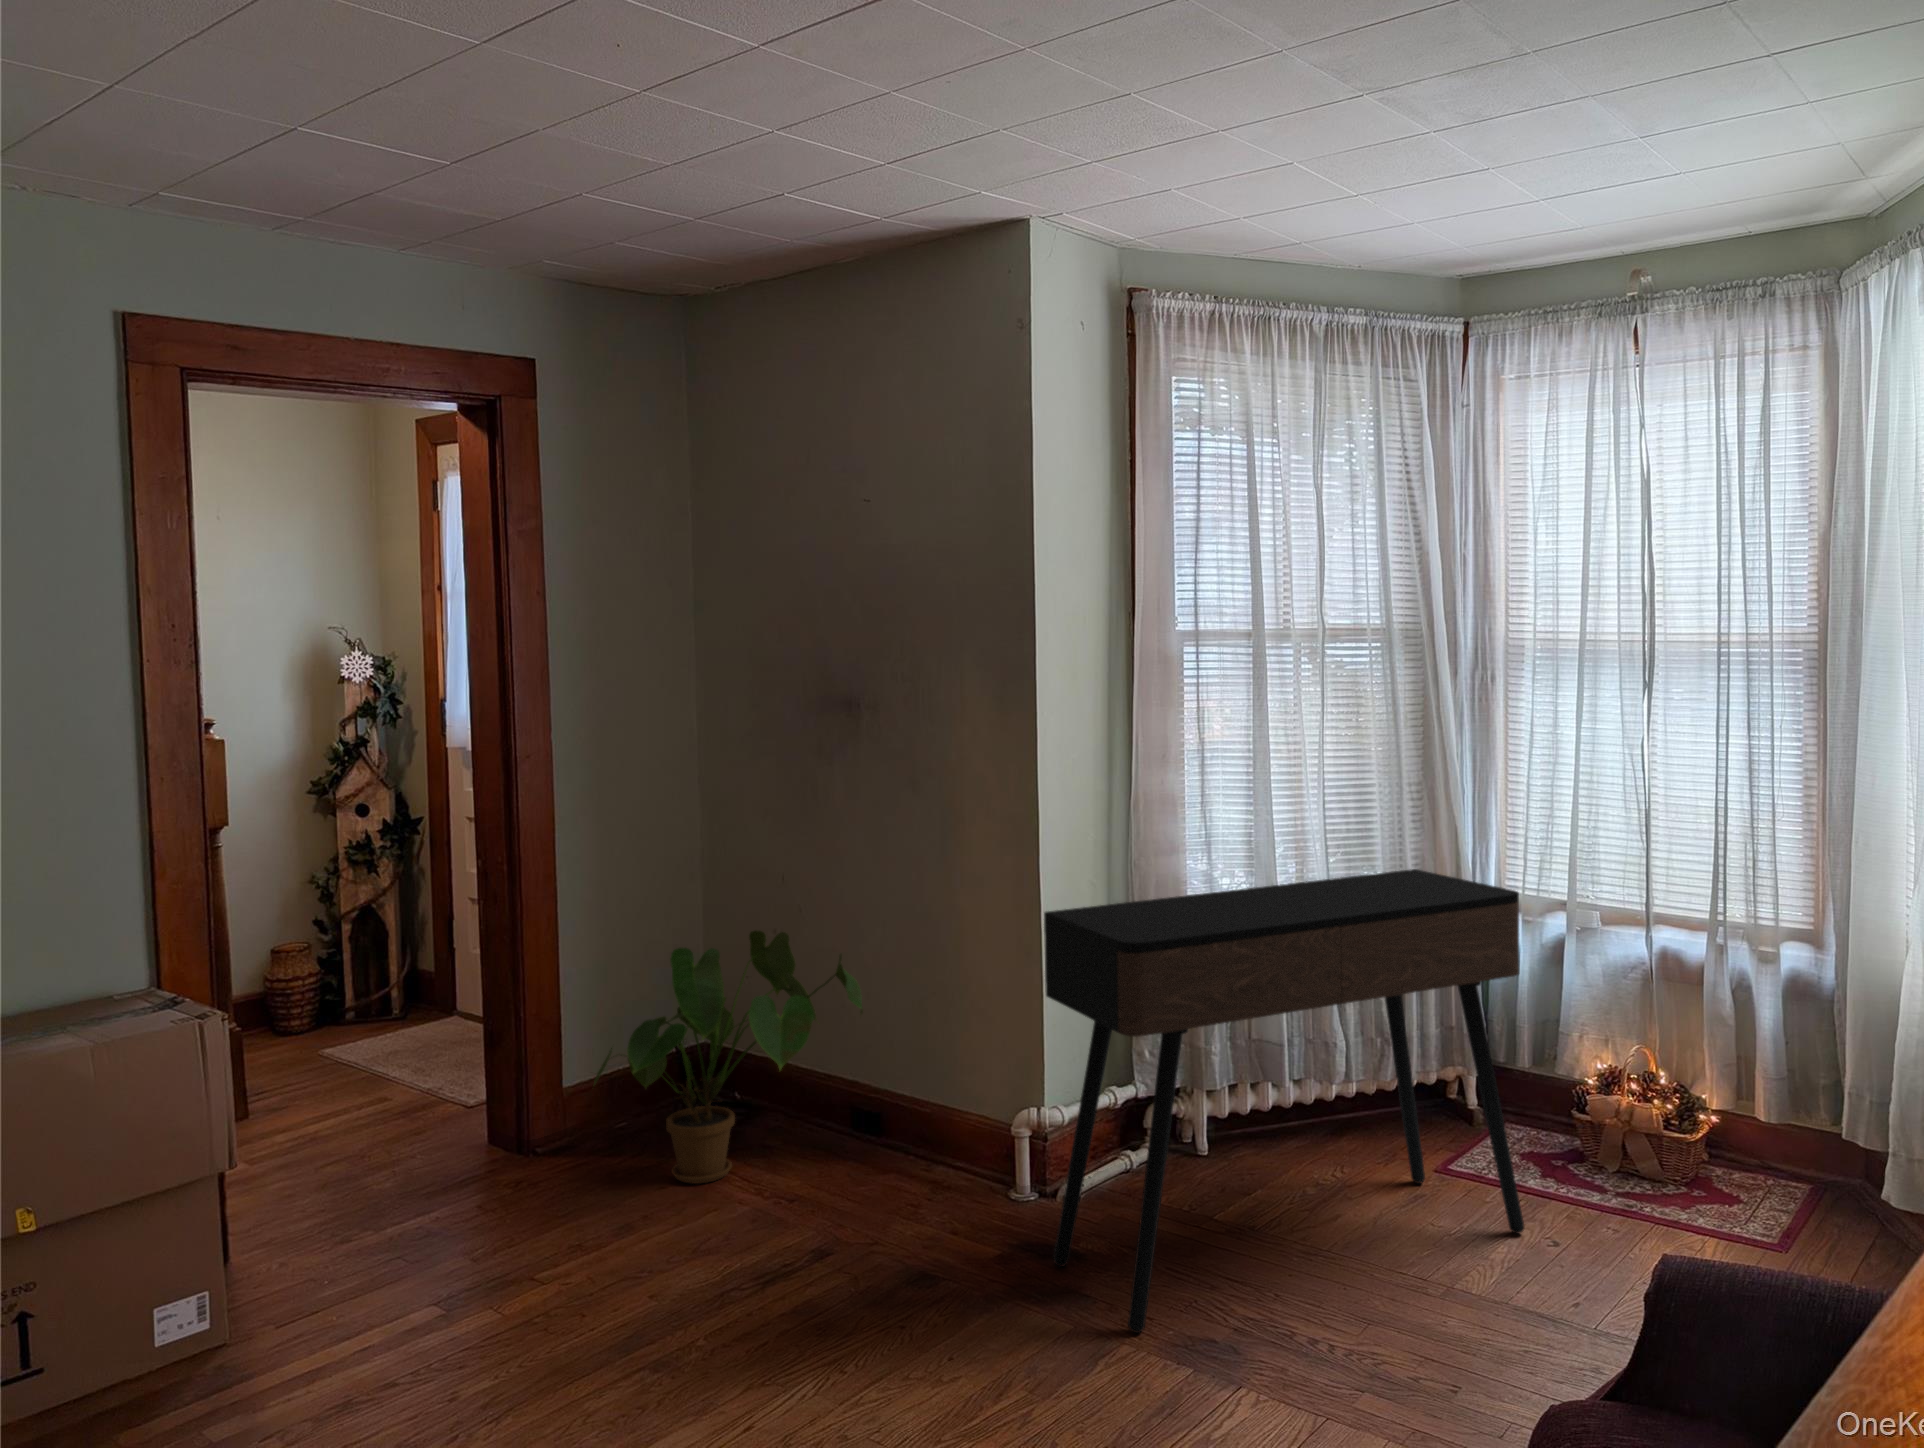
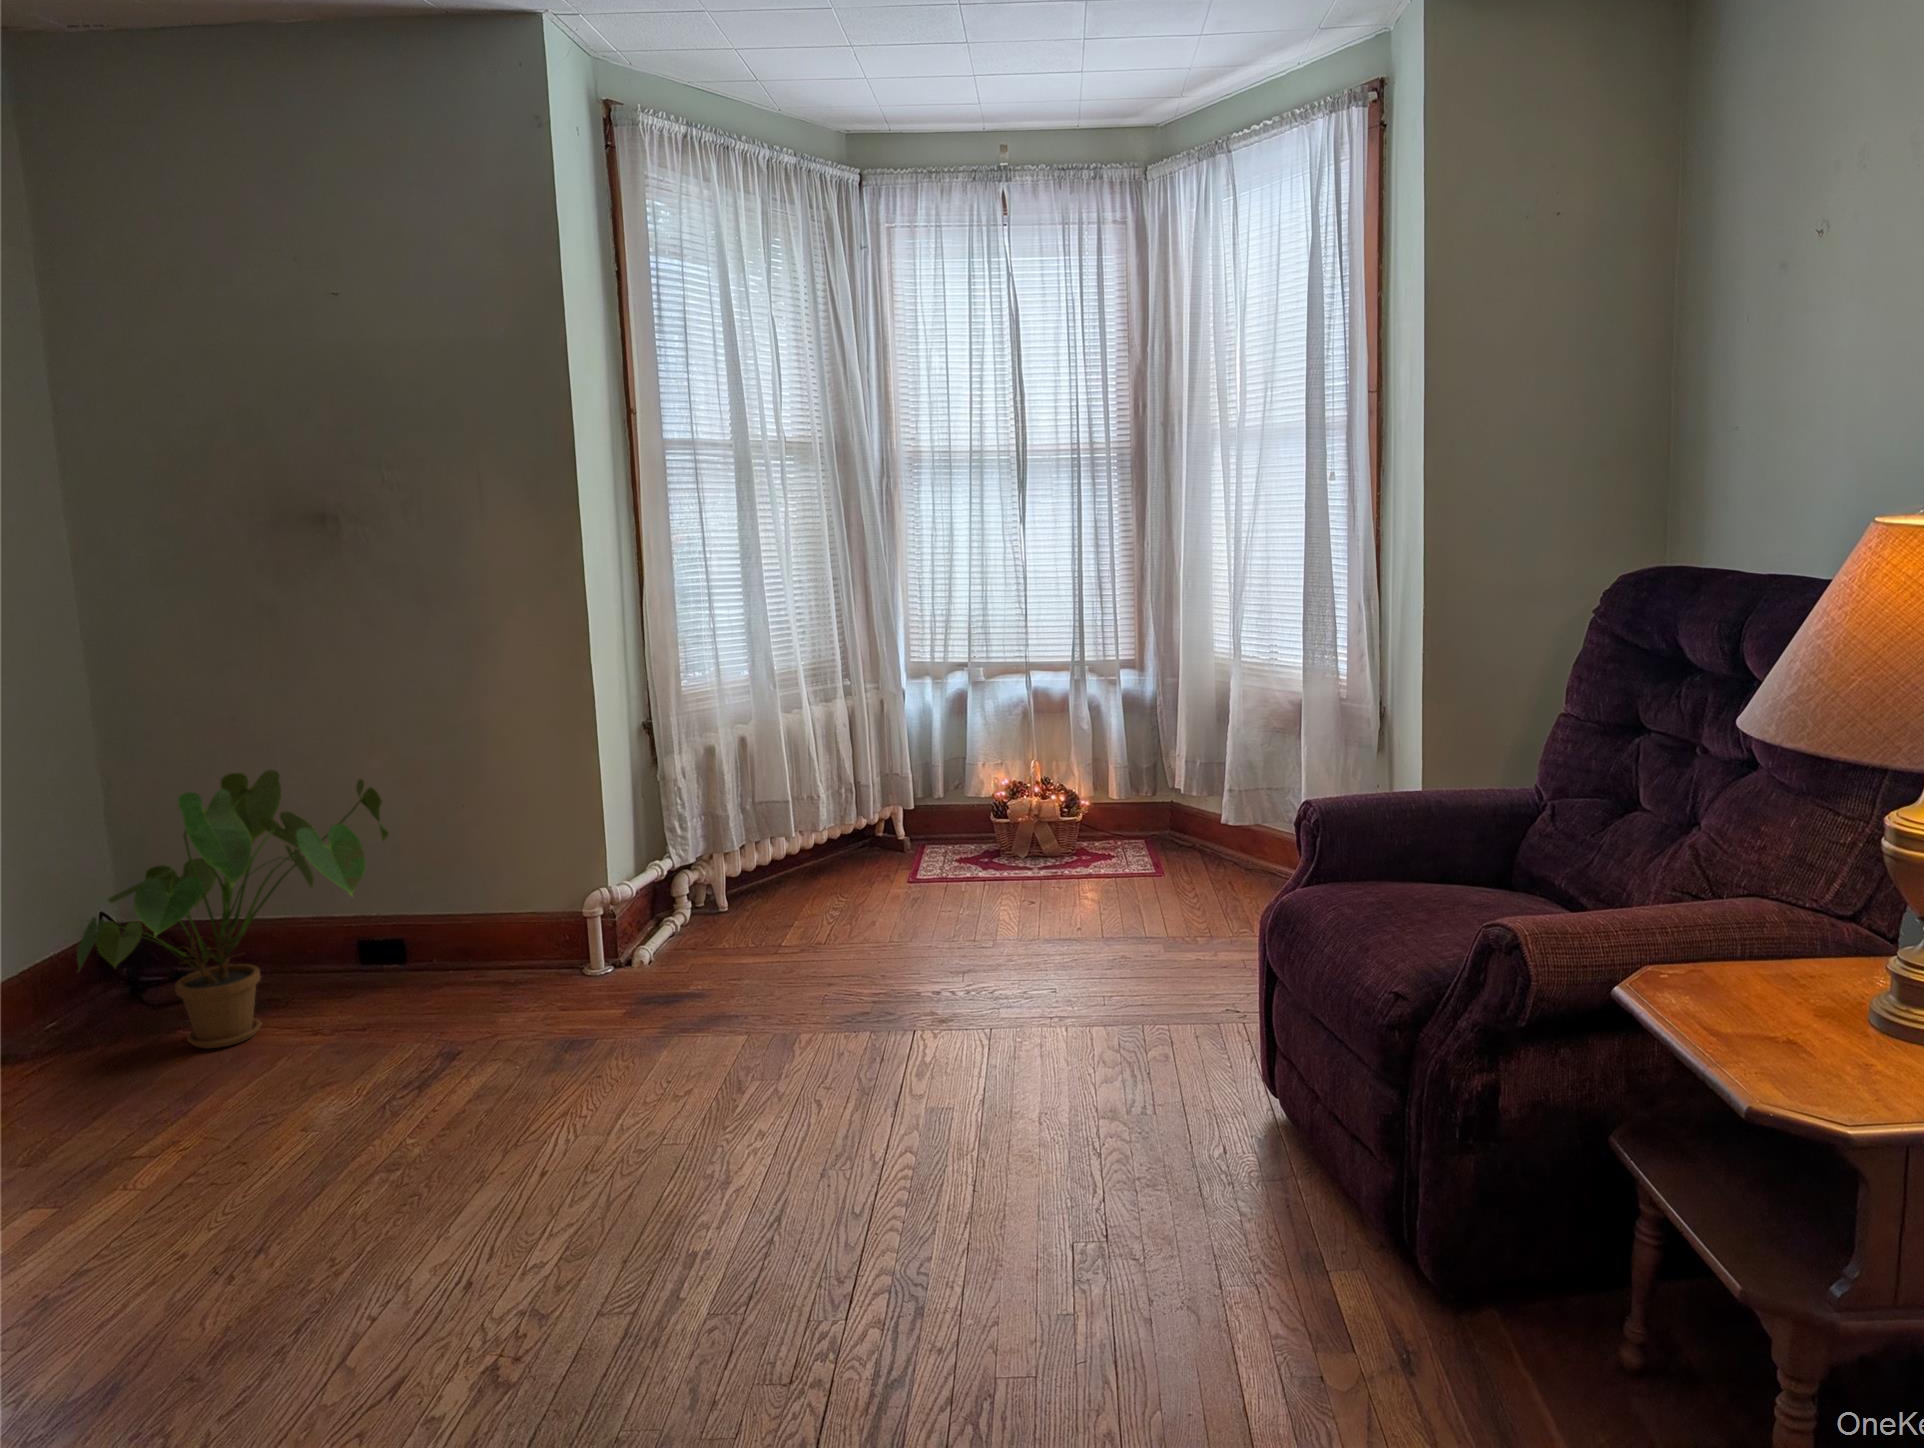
console table: present [1044,869,1524,1333] -> none [655,637,1007,1030]

